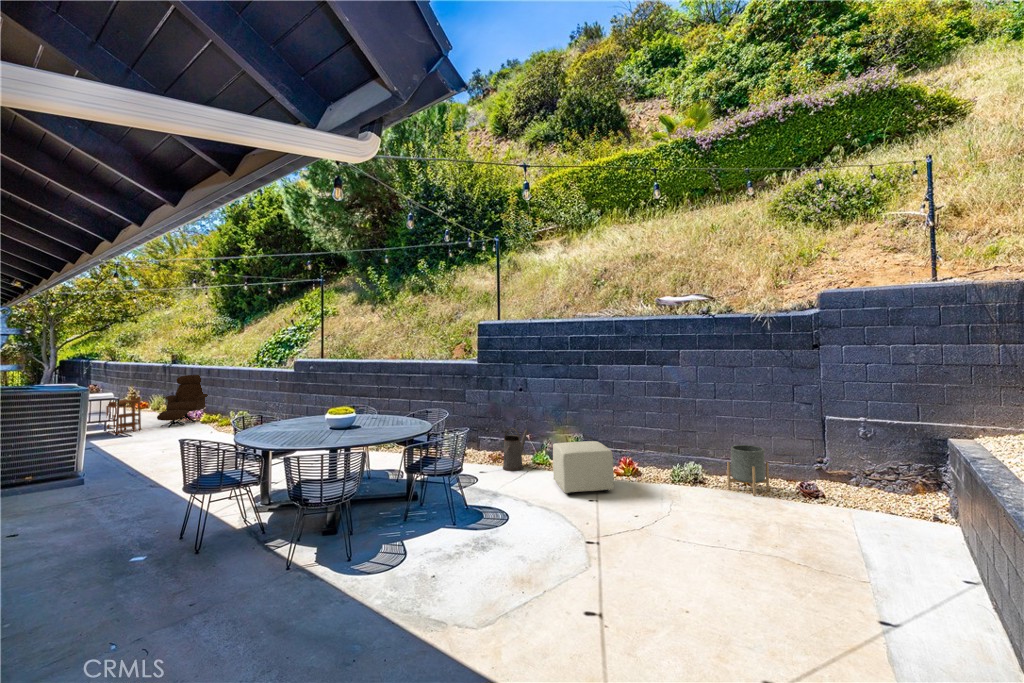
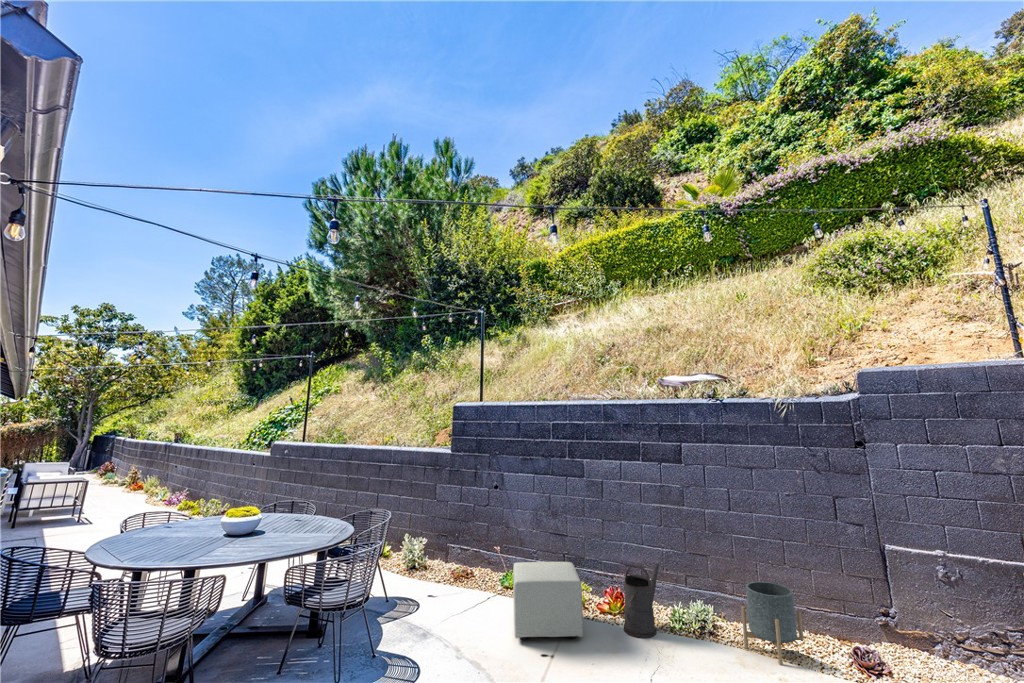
lounge chair: present [157,375,208,427] -> none [154,450,214,506]
side table: present [106,396,141,434] -> none [102,472,139,512]
watering can: present [503,428,528,471] -> present [624,563,659,638]

